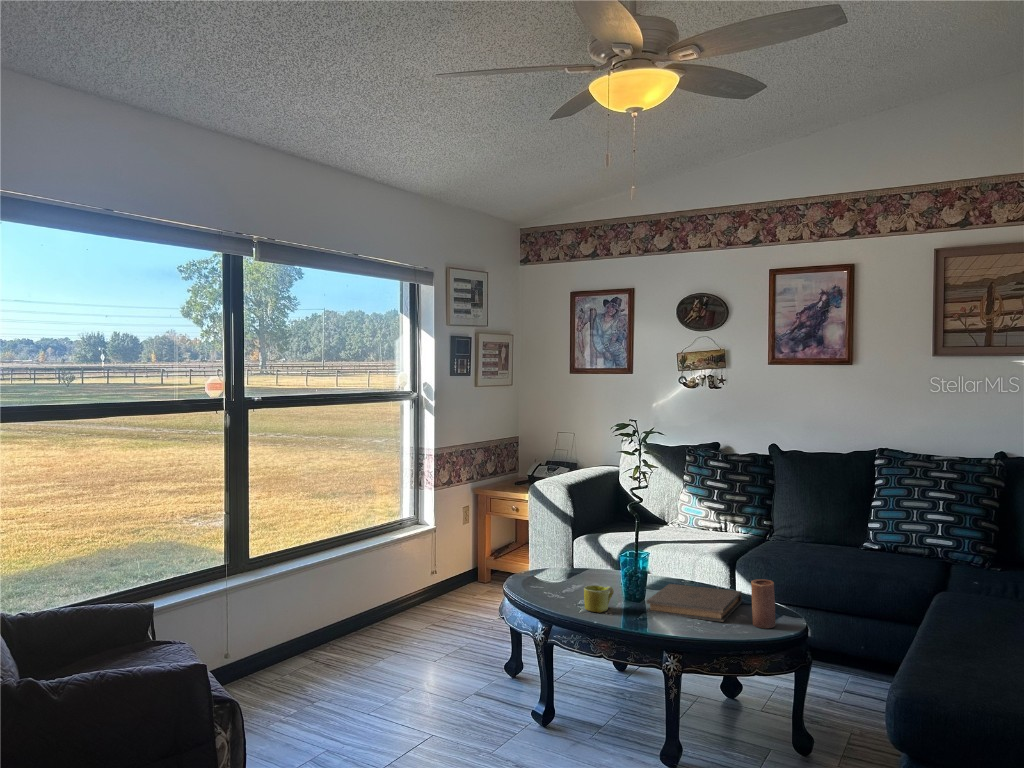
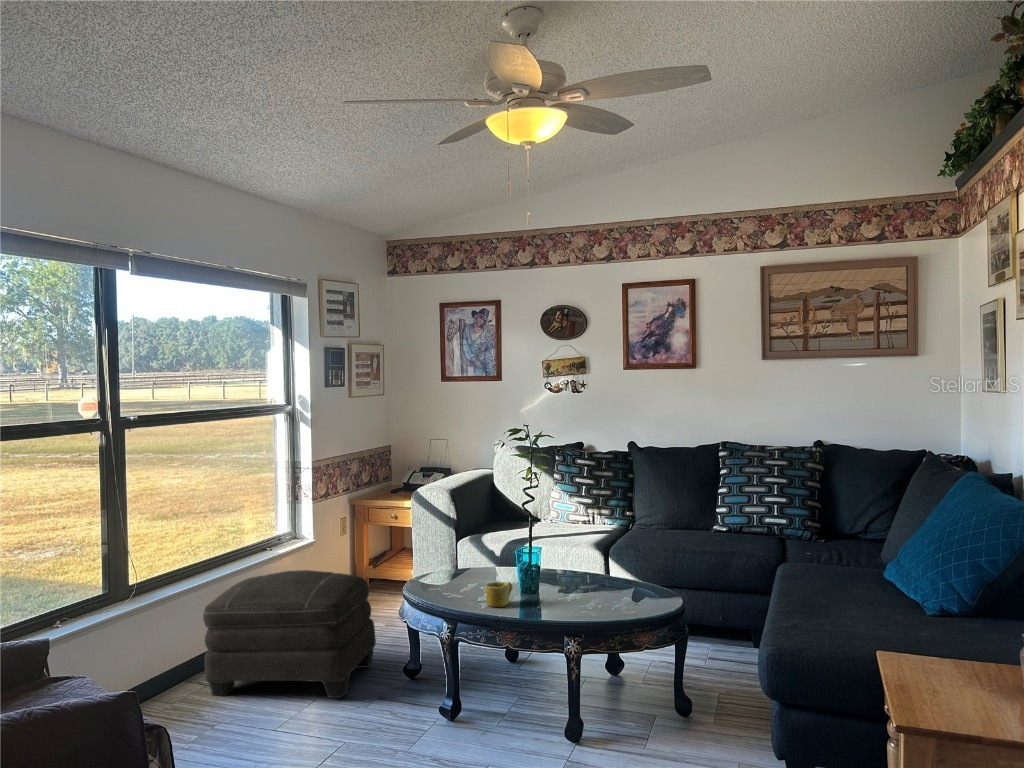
ottoman: none [313,557,481,689] -> present [203,570,376,698]
candle: present [751,579,775,628] -> none [636,564,658,607]
book: present [647,584,742,622] -> none [543,575,625,605]

